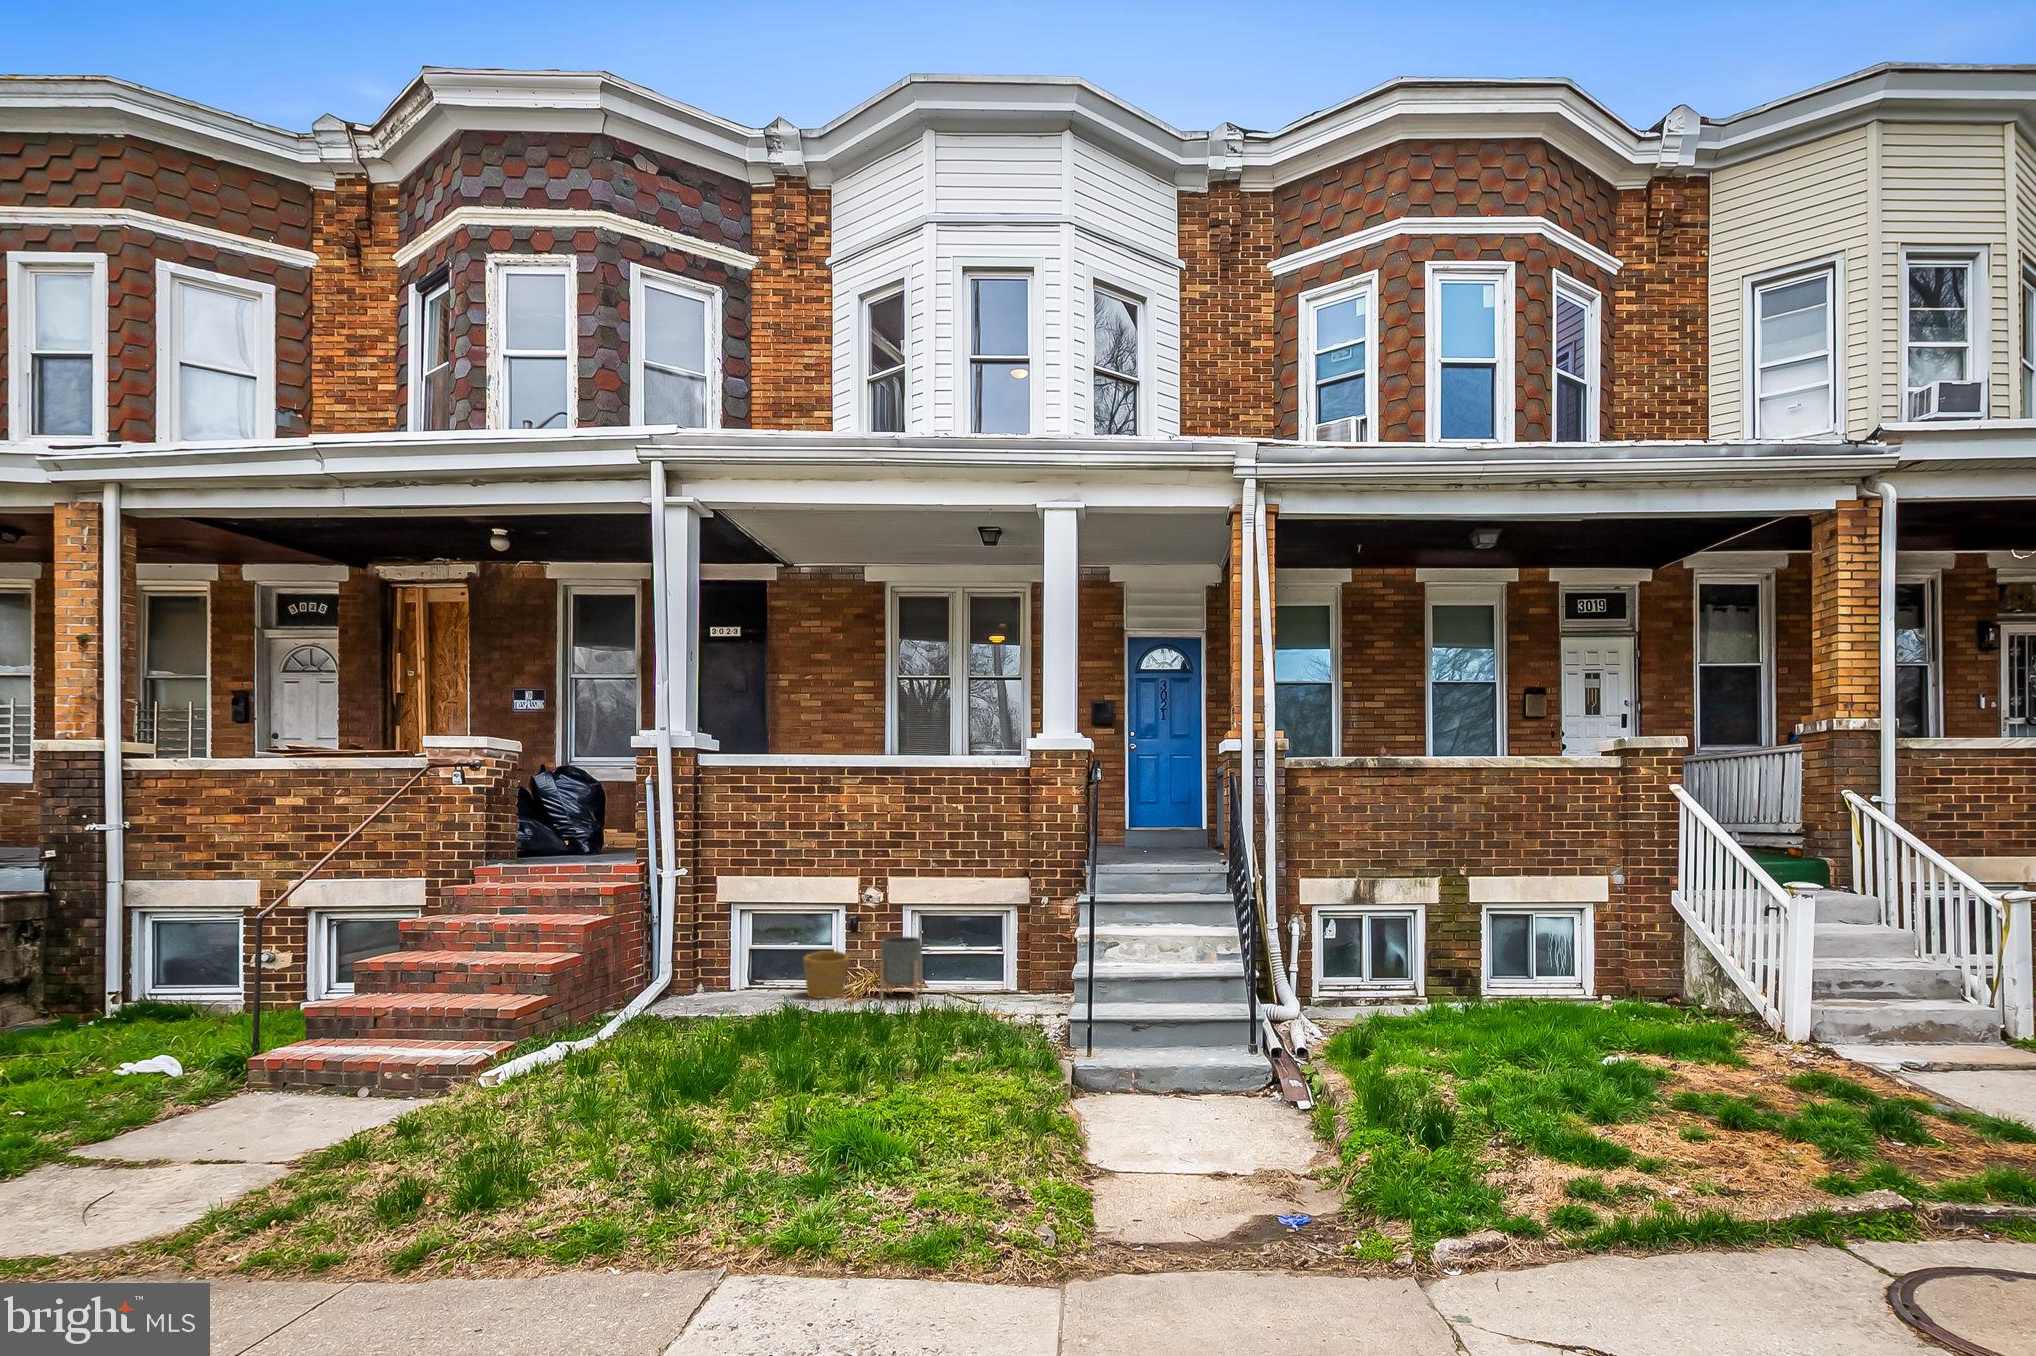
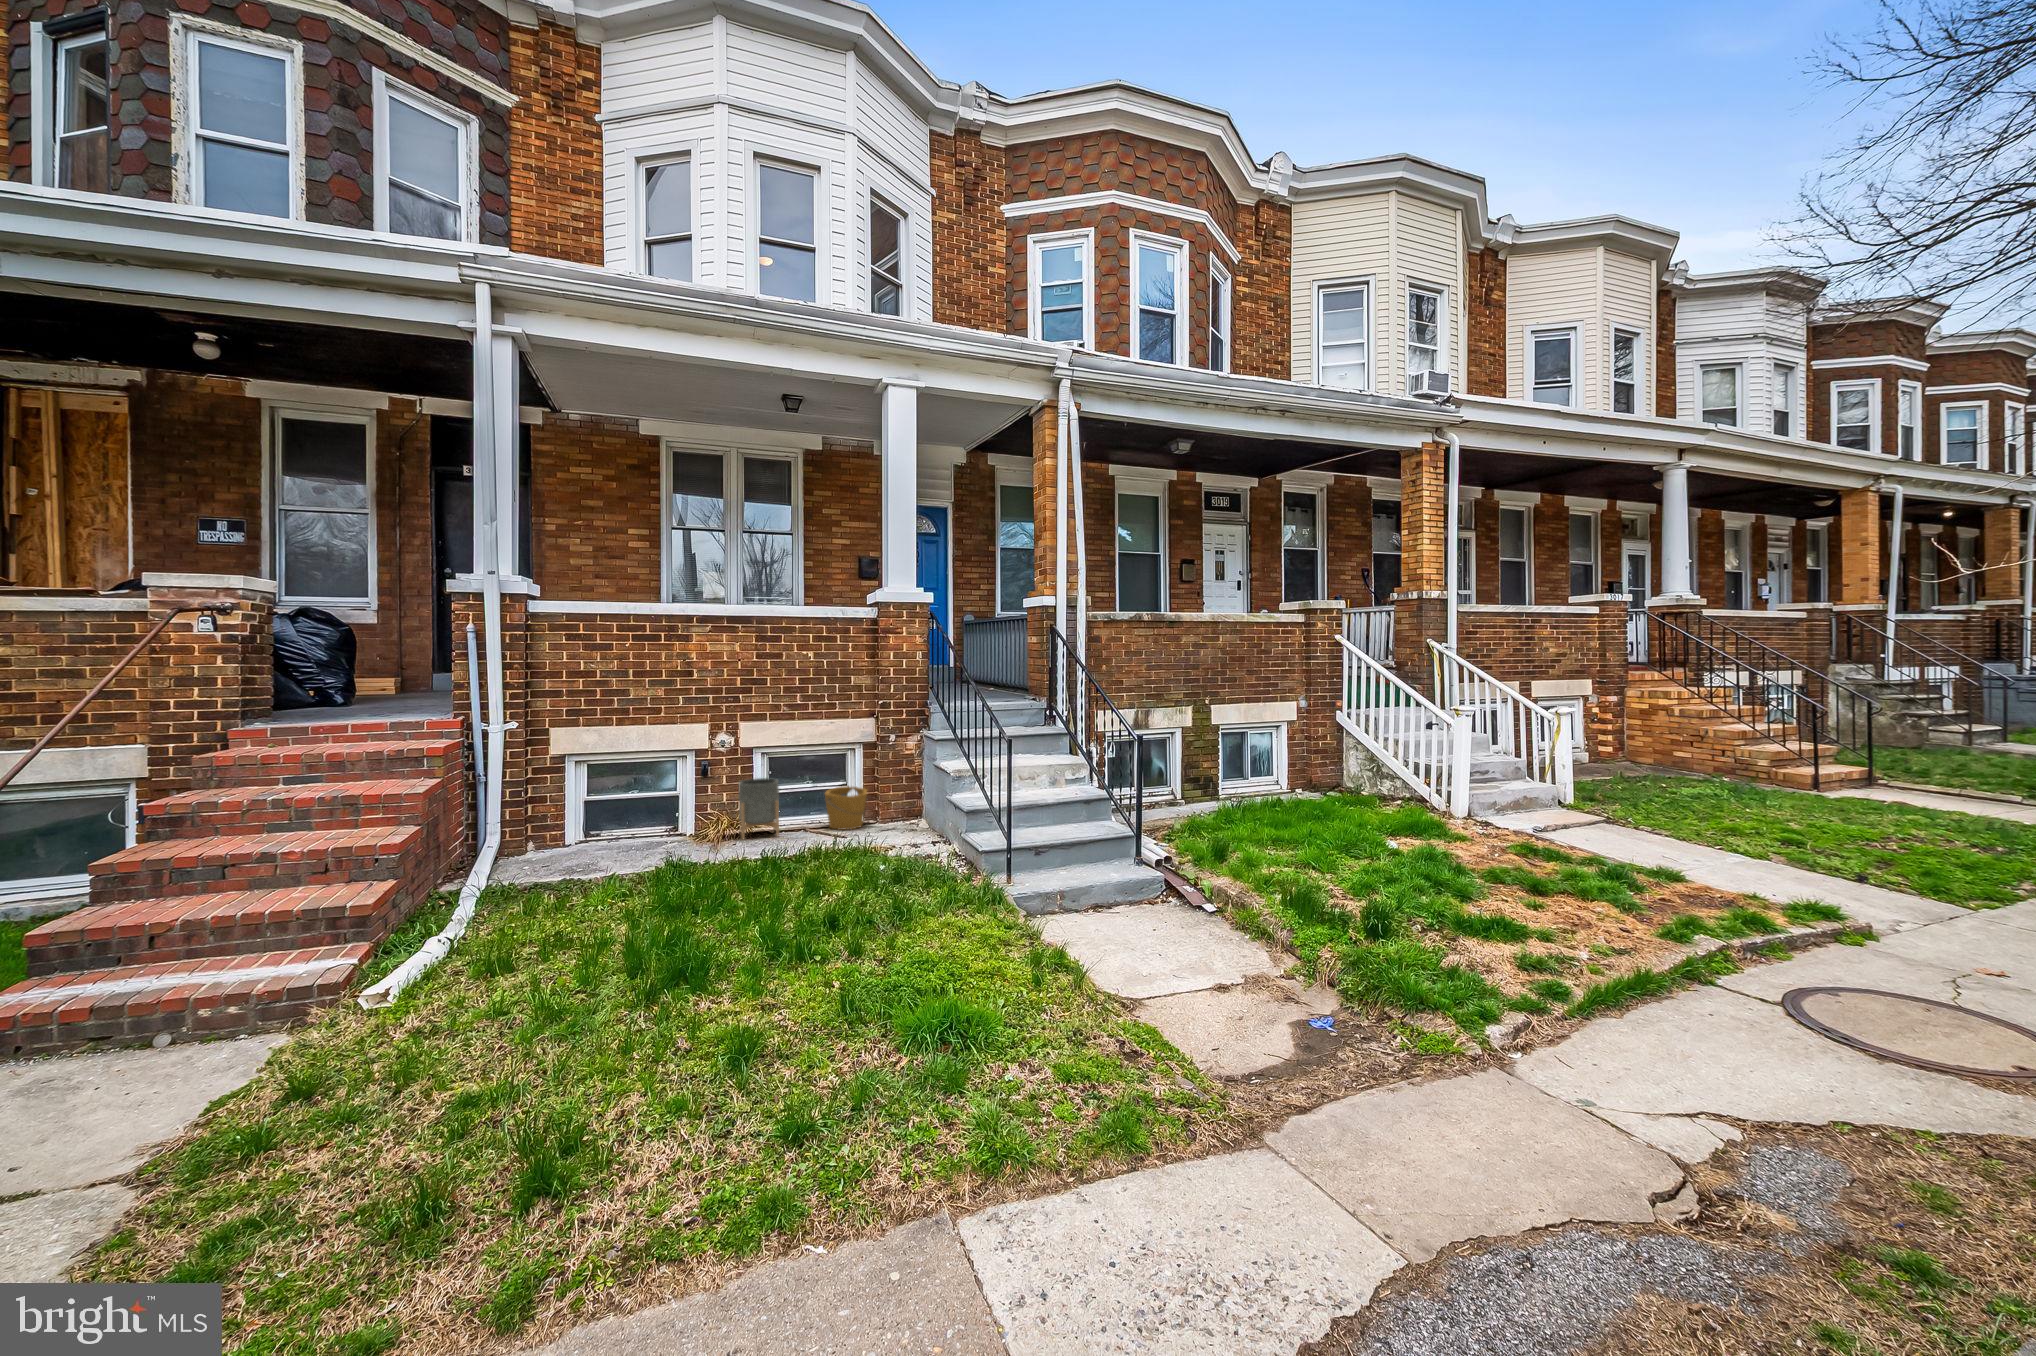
bucket: present [803,951,851,998] -> present [825,786,867,830]

